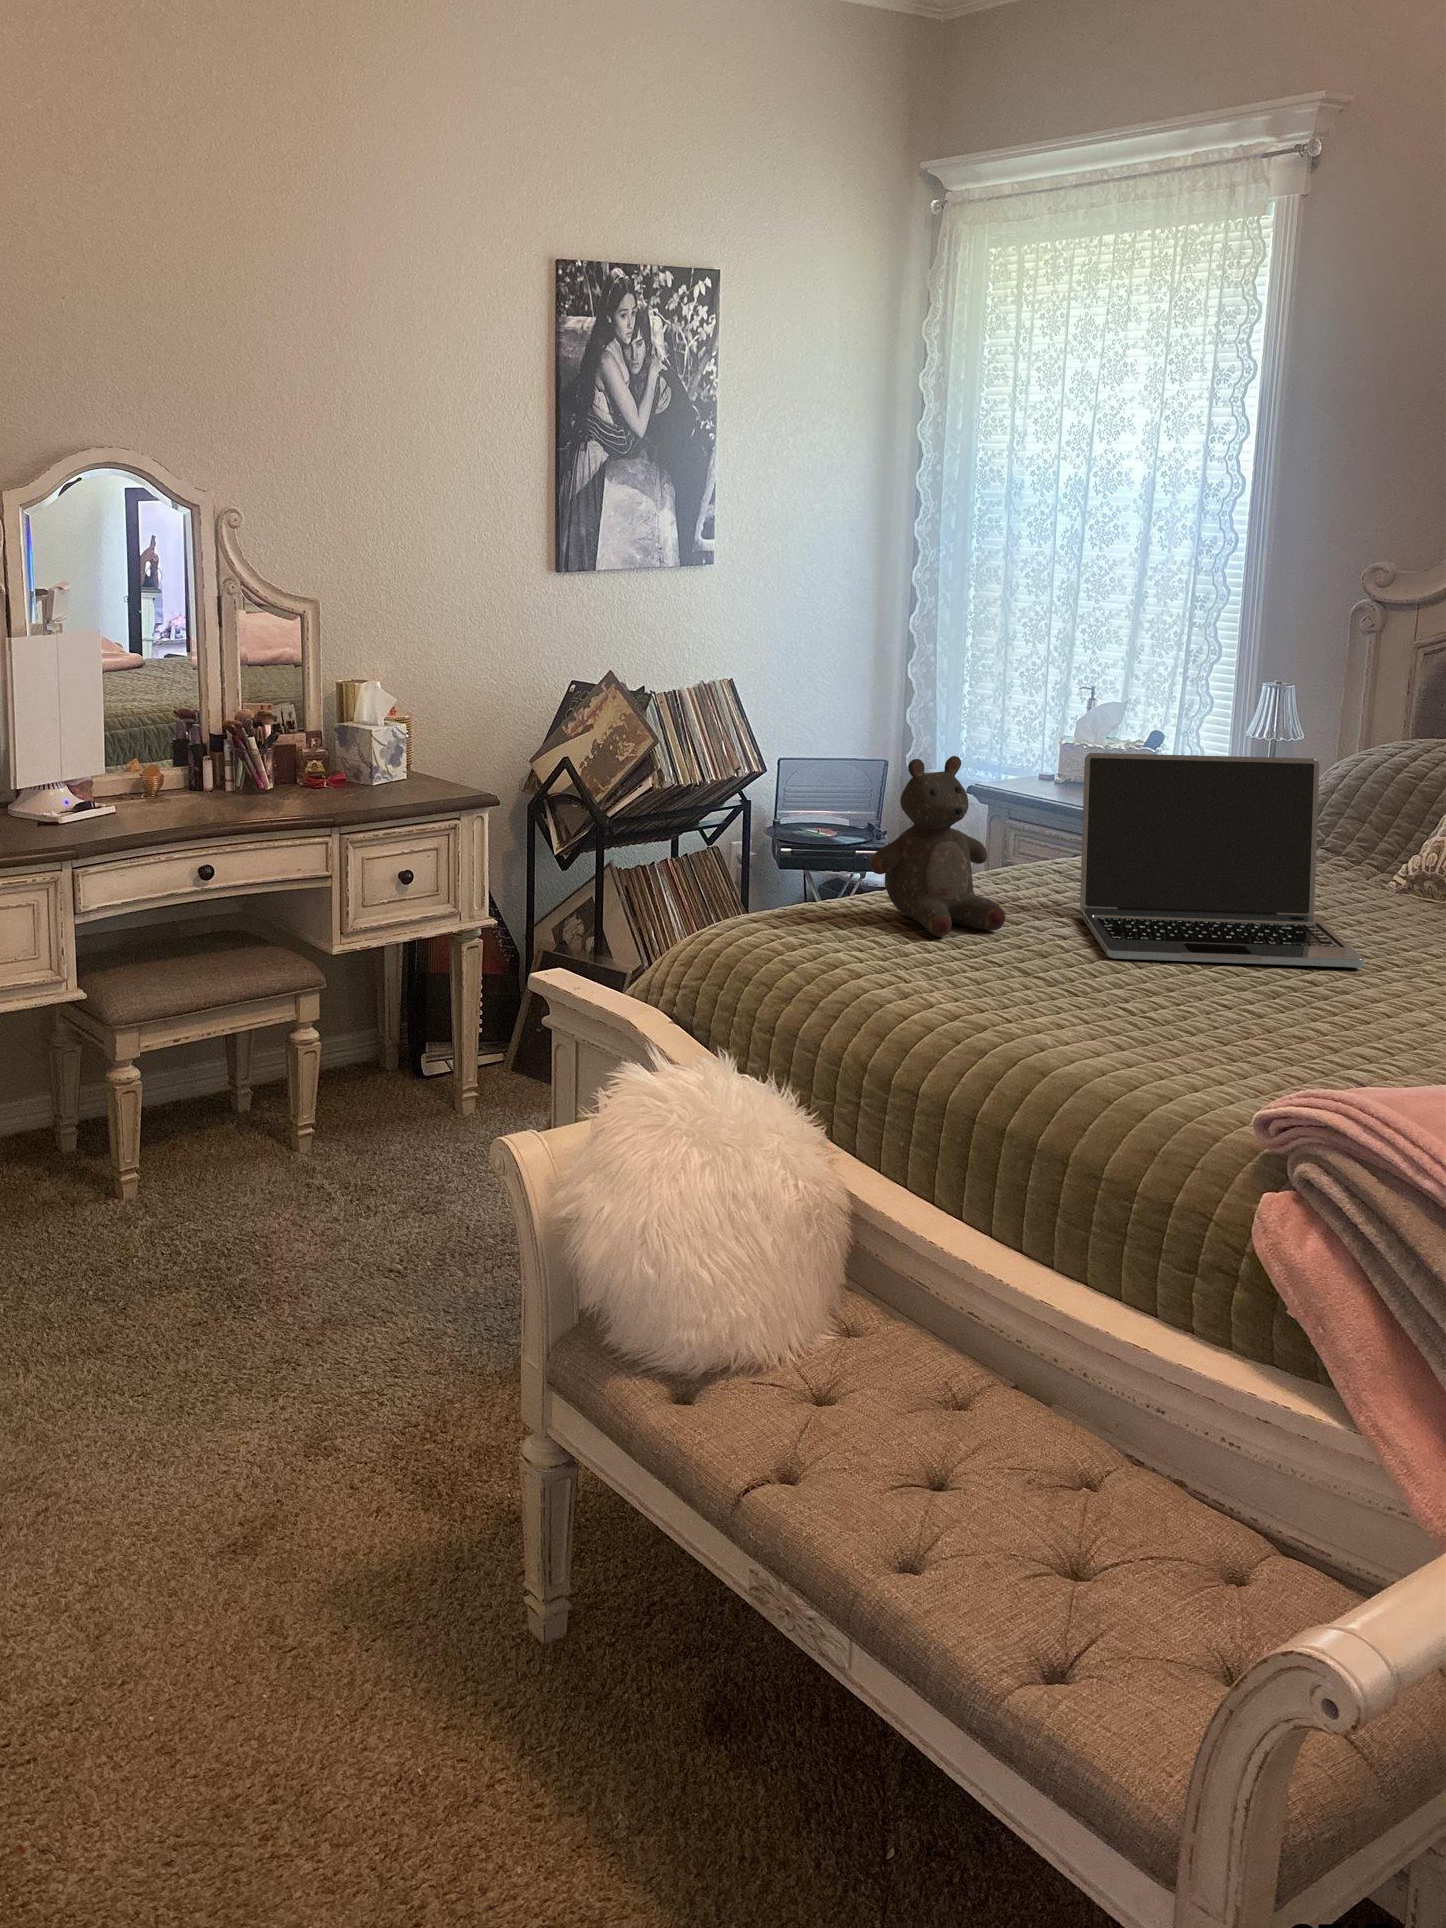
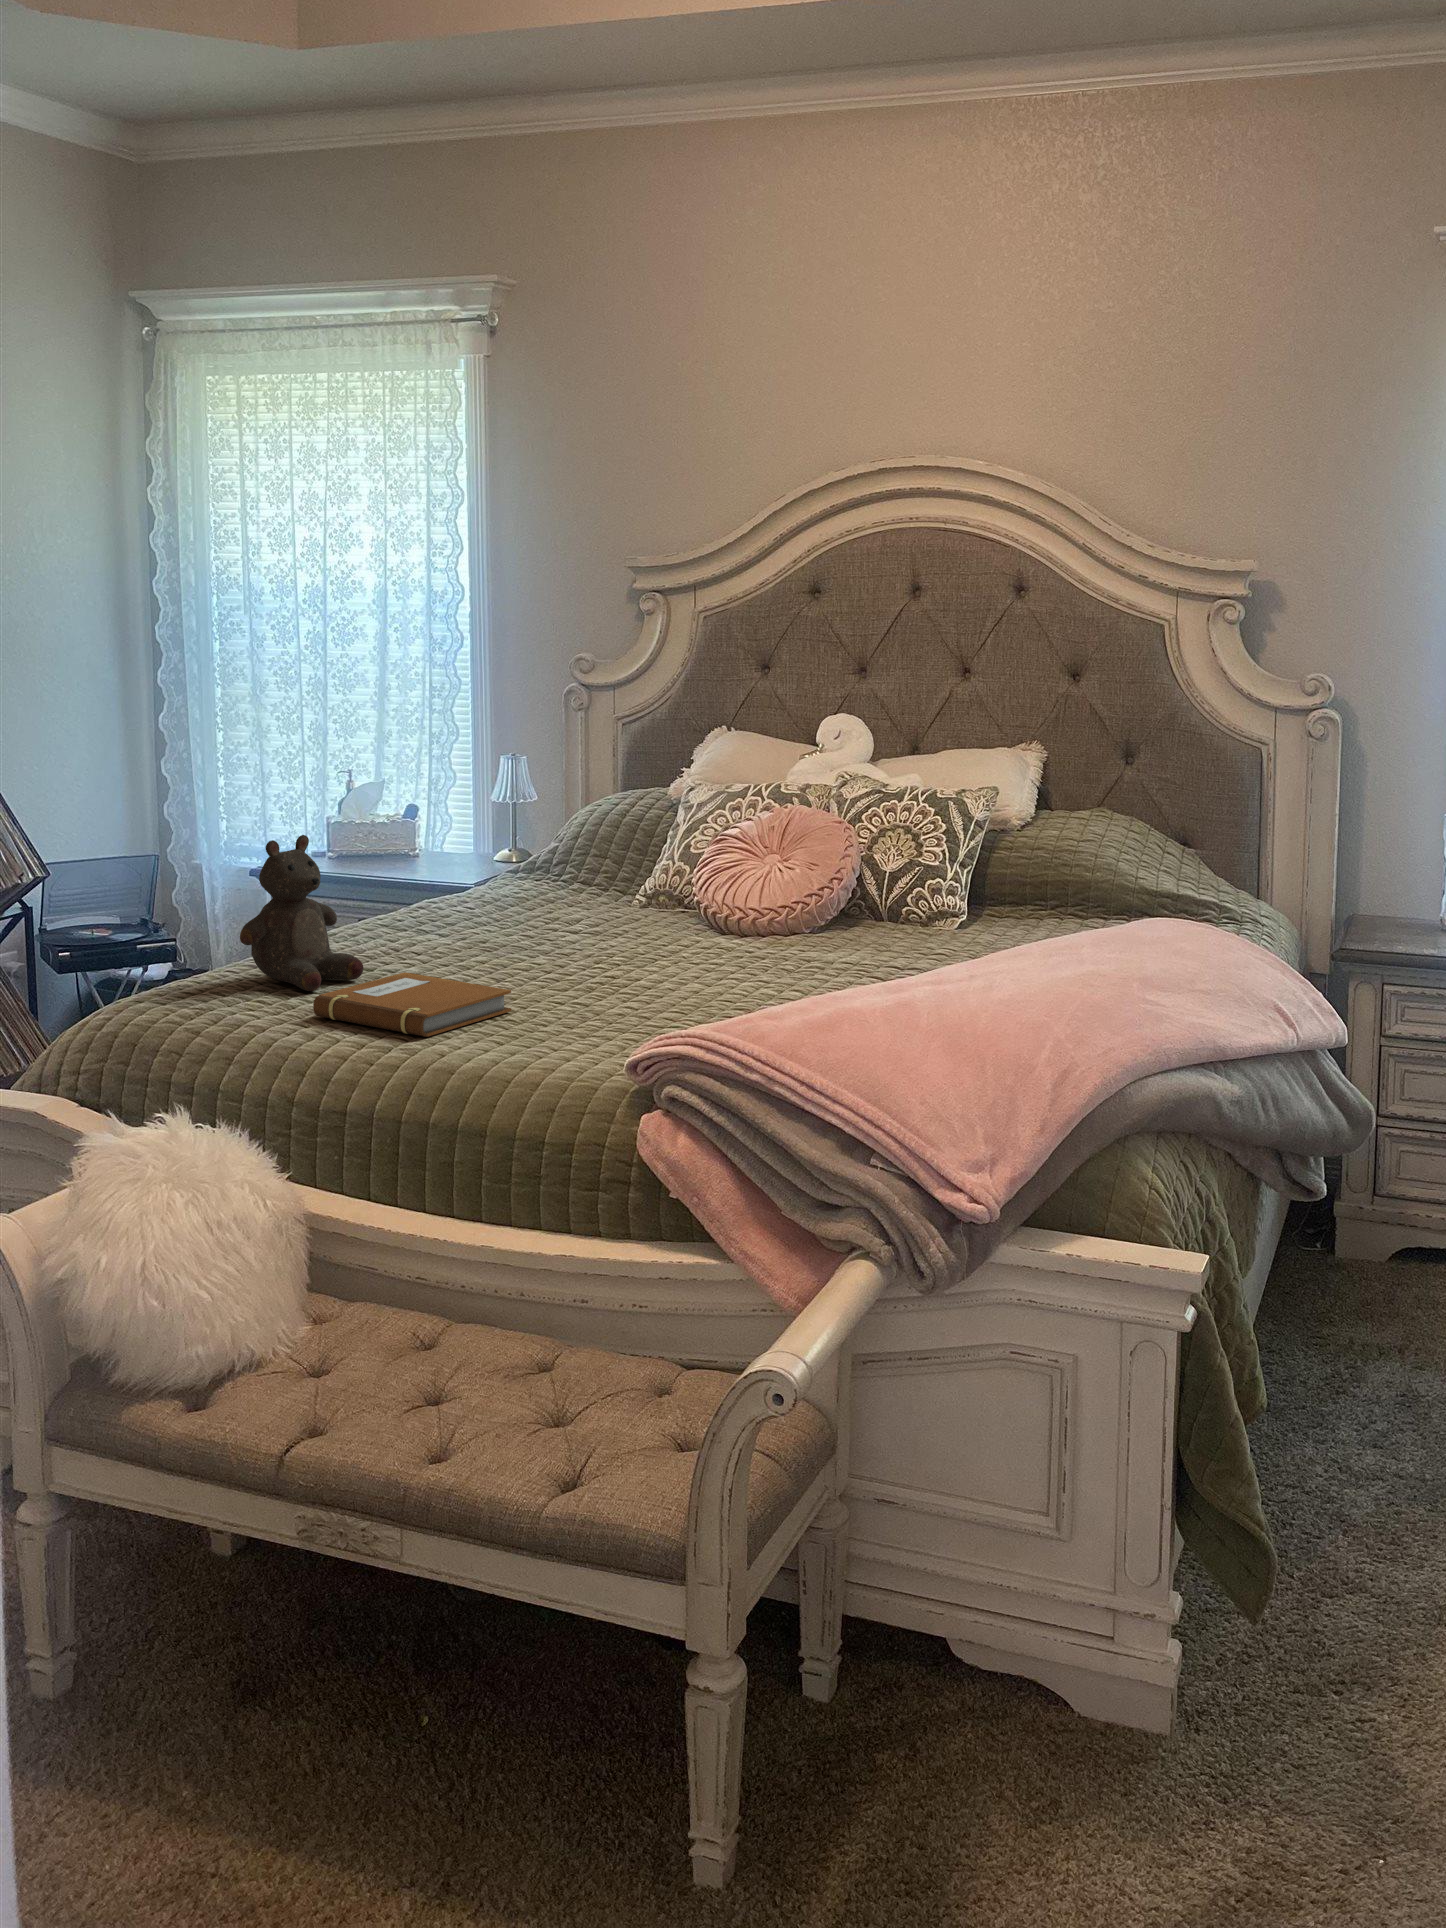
laptop: present [1080,753,1364,968] -> none [408,809,644,986]
notebook: none [923,932,1160,1019] -> present [313,972,511,1037]

